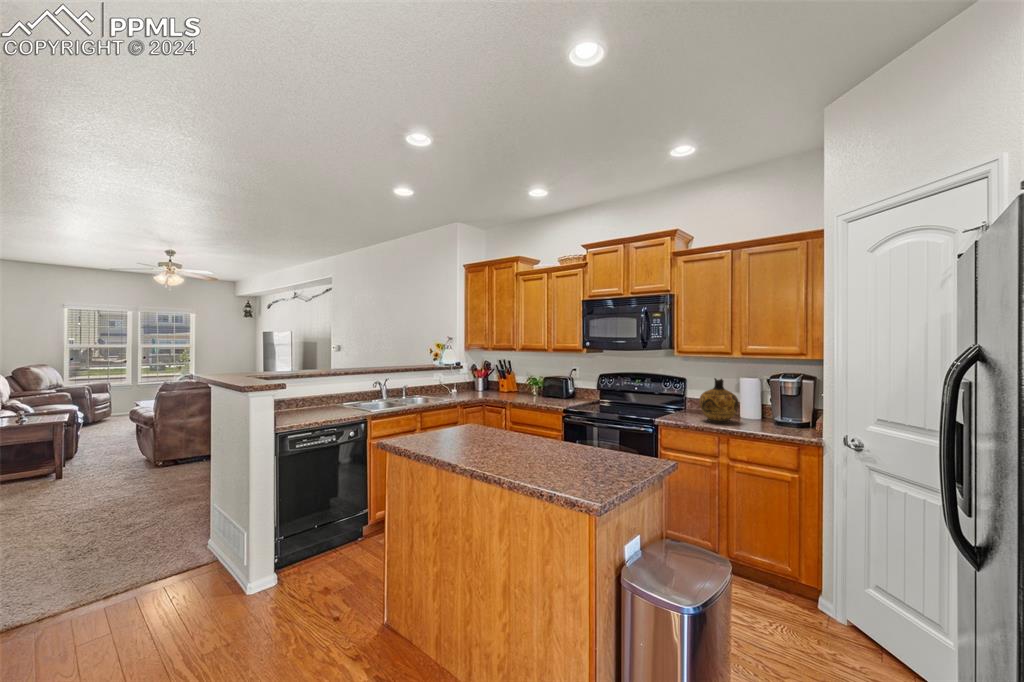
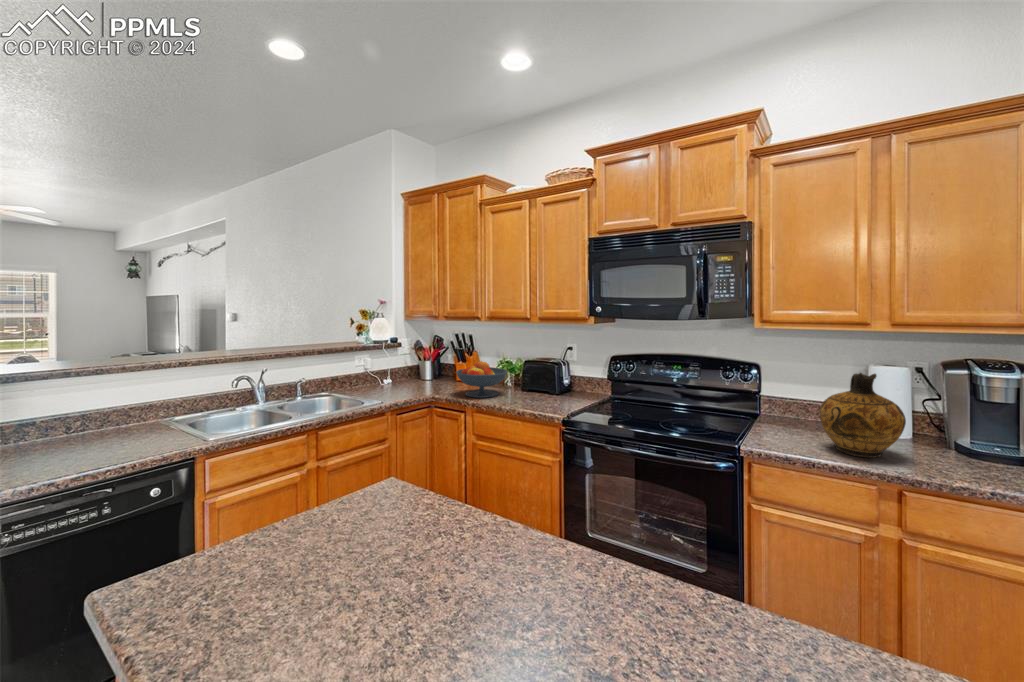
fruit bowl: none [500,377,533,400] -> present [456,361,507,398]

